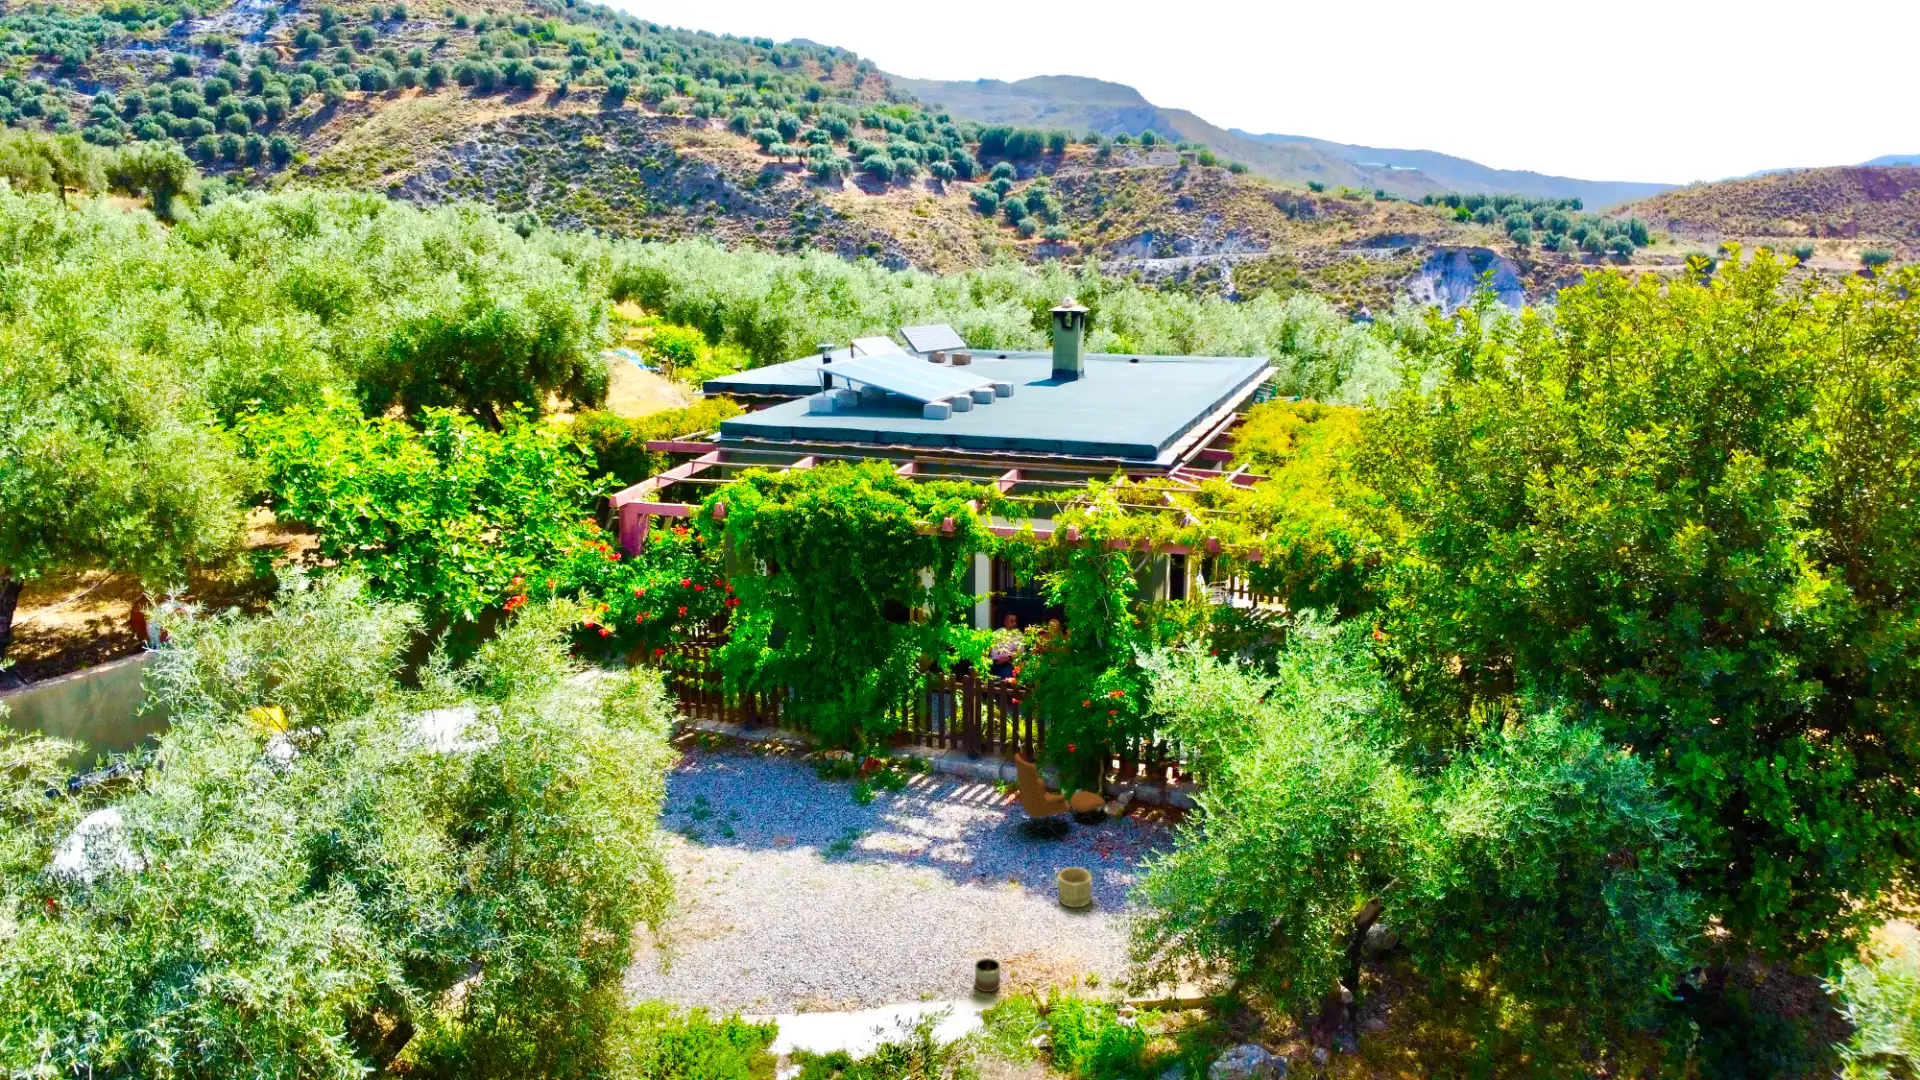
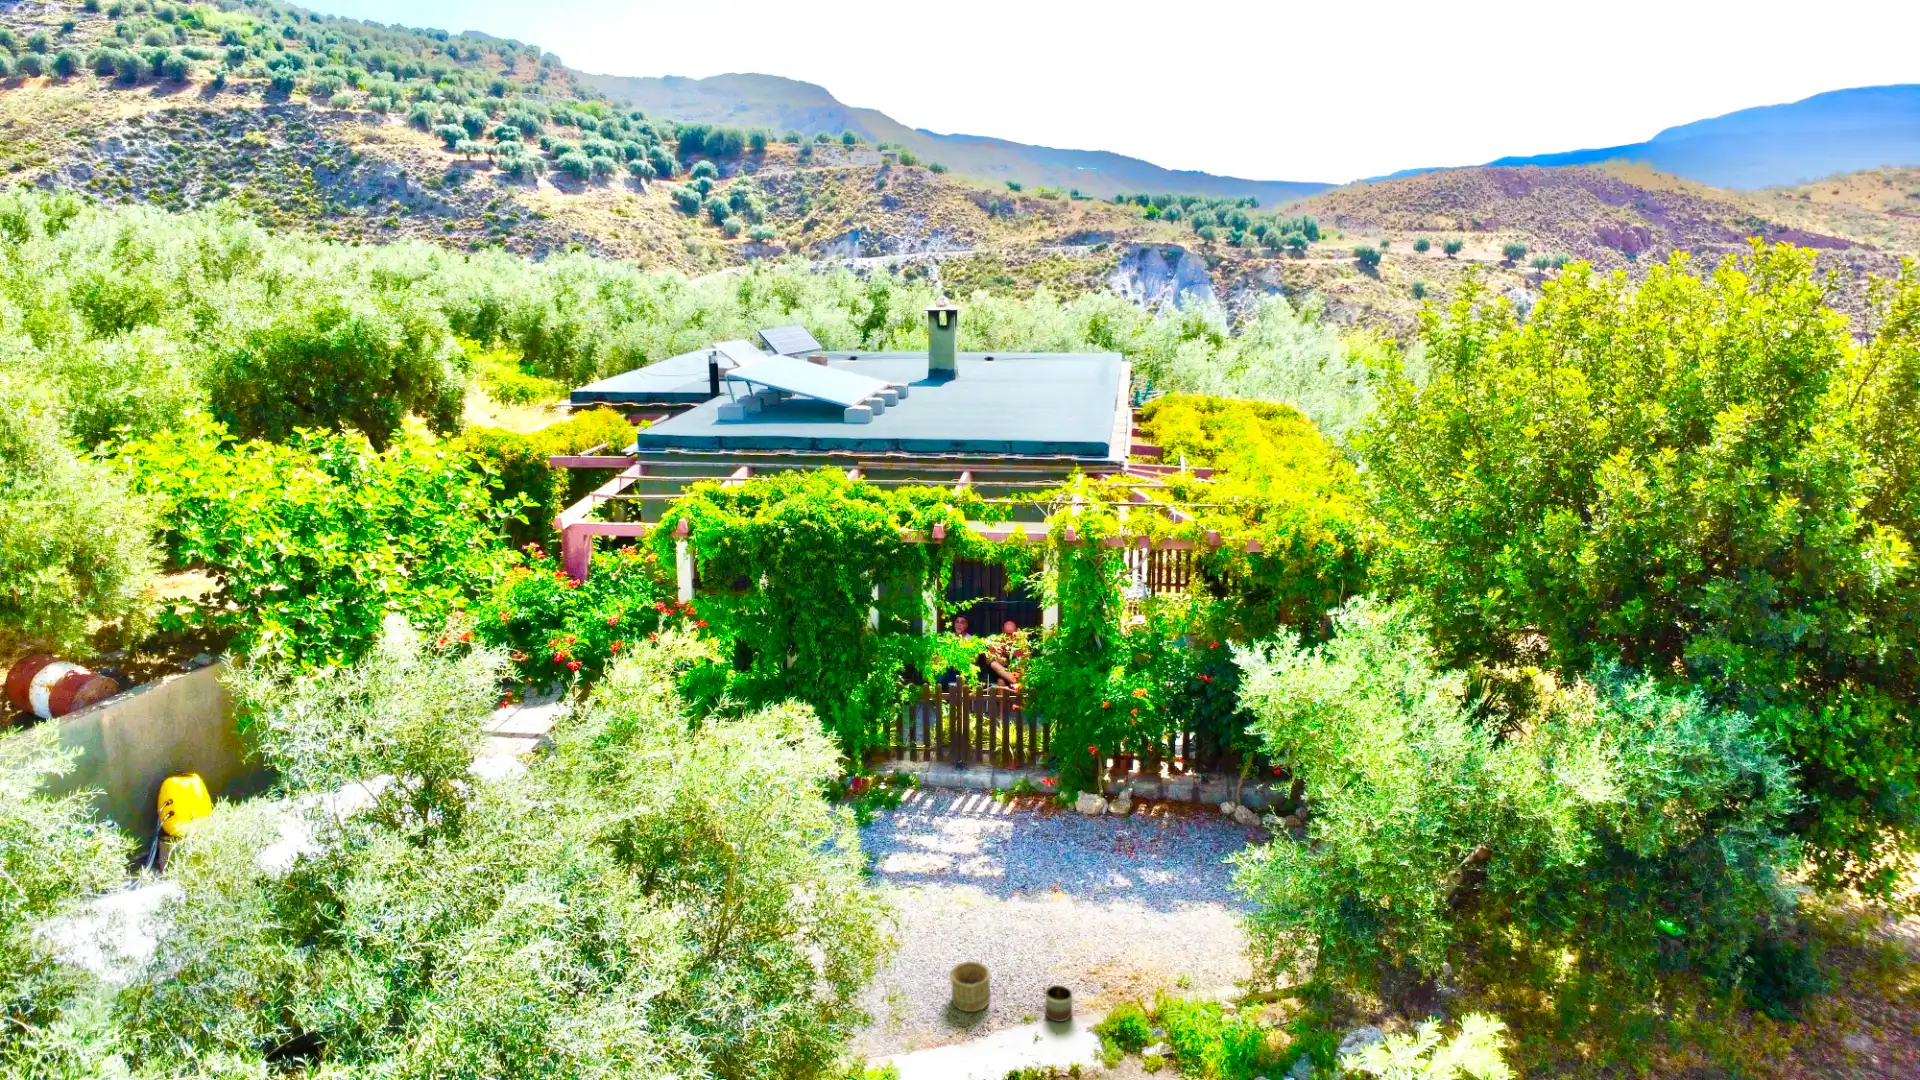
lounge chair: present [1015,753,1105,838] -> none [1027,761,1114,846]
wooden bucket: present [1057,867,1092,908] -> present [950,961,990,1012]

